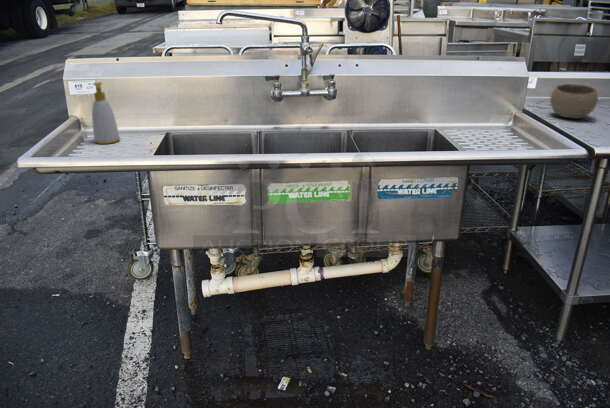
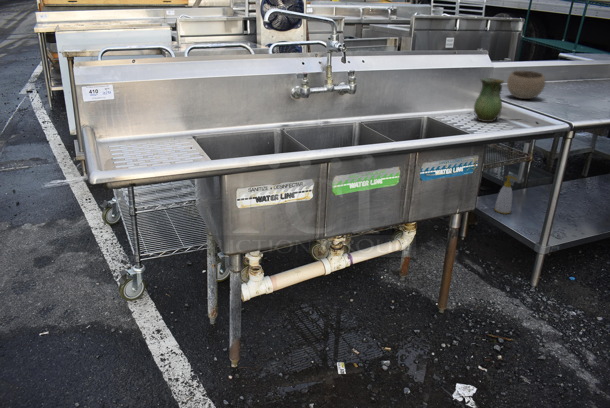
soap bottle: present [92,82,120,144] -> present [495,176,517,214]
pitcher: none [478,90,515,141] -> present [474,78,504,122]

